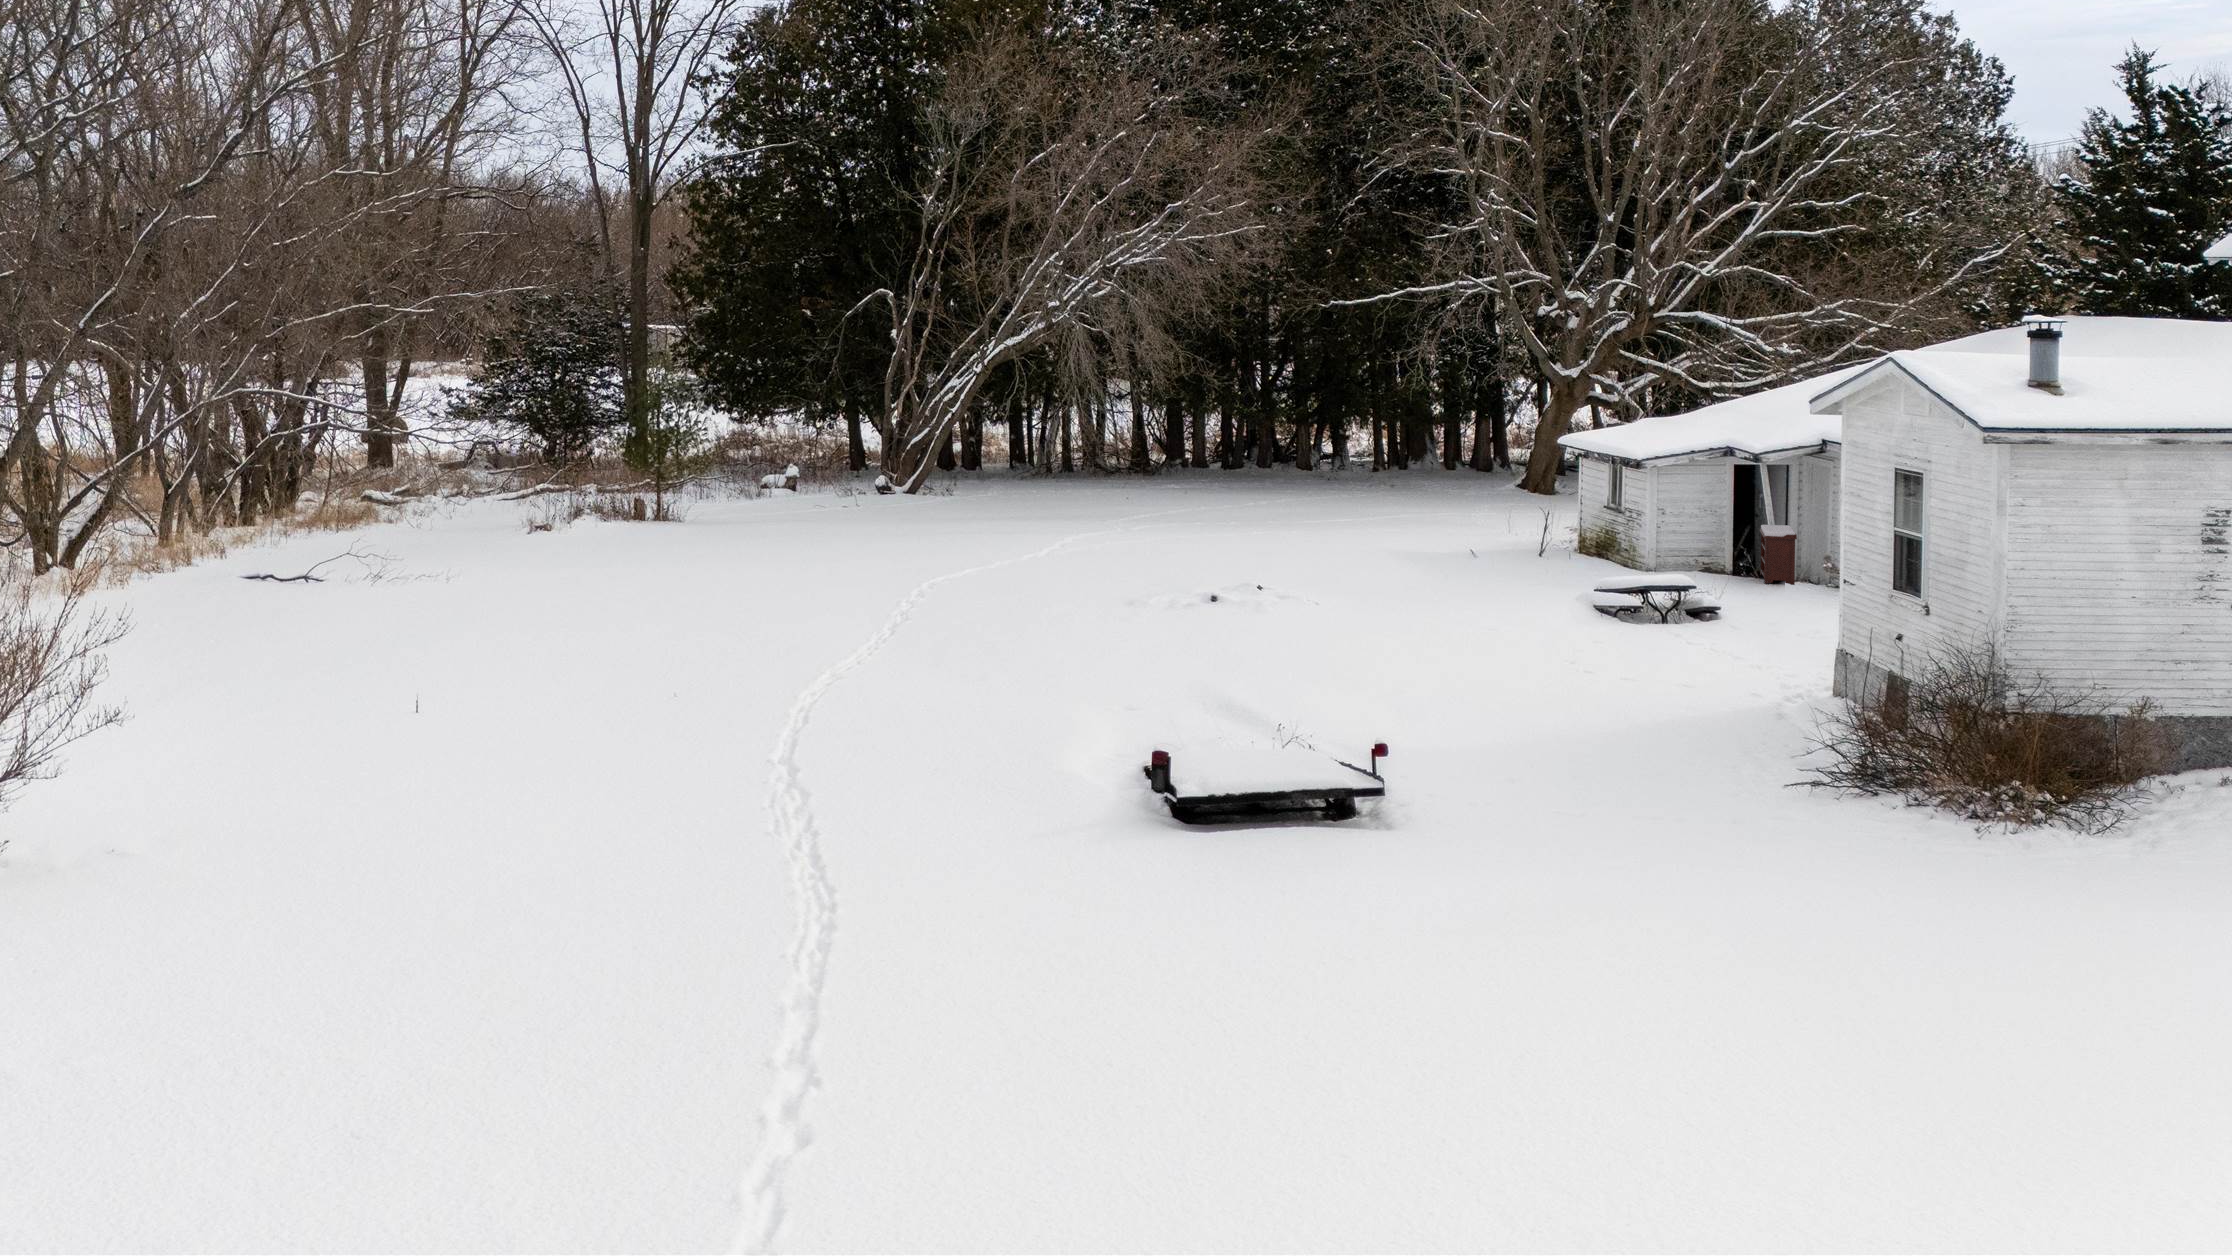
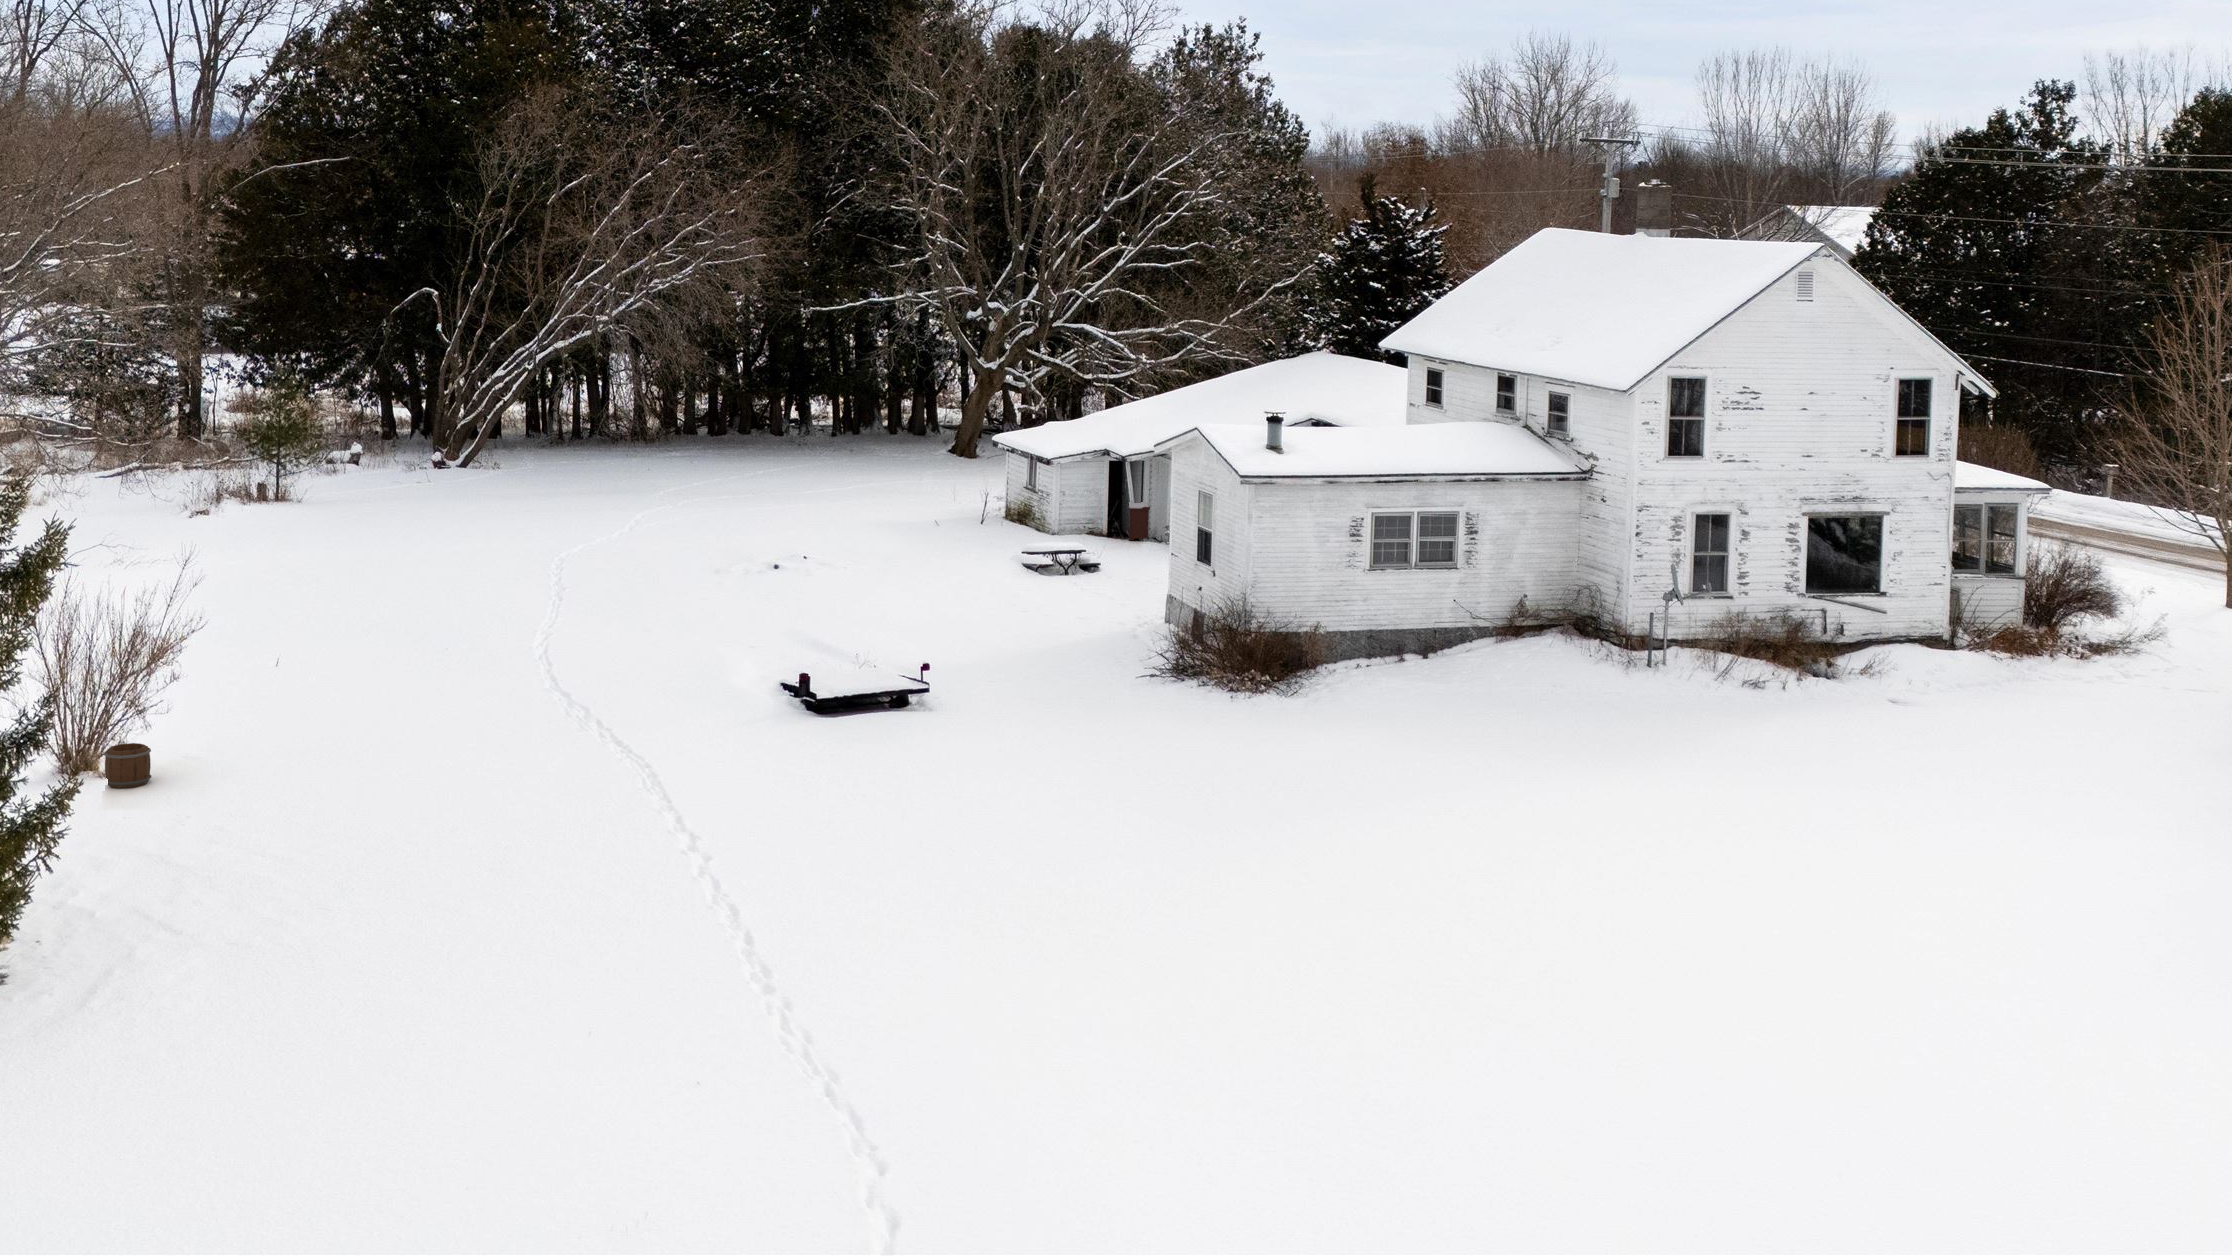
bucket: none [37,784,108,854] -> present [104,743,151,788]

